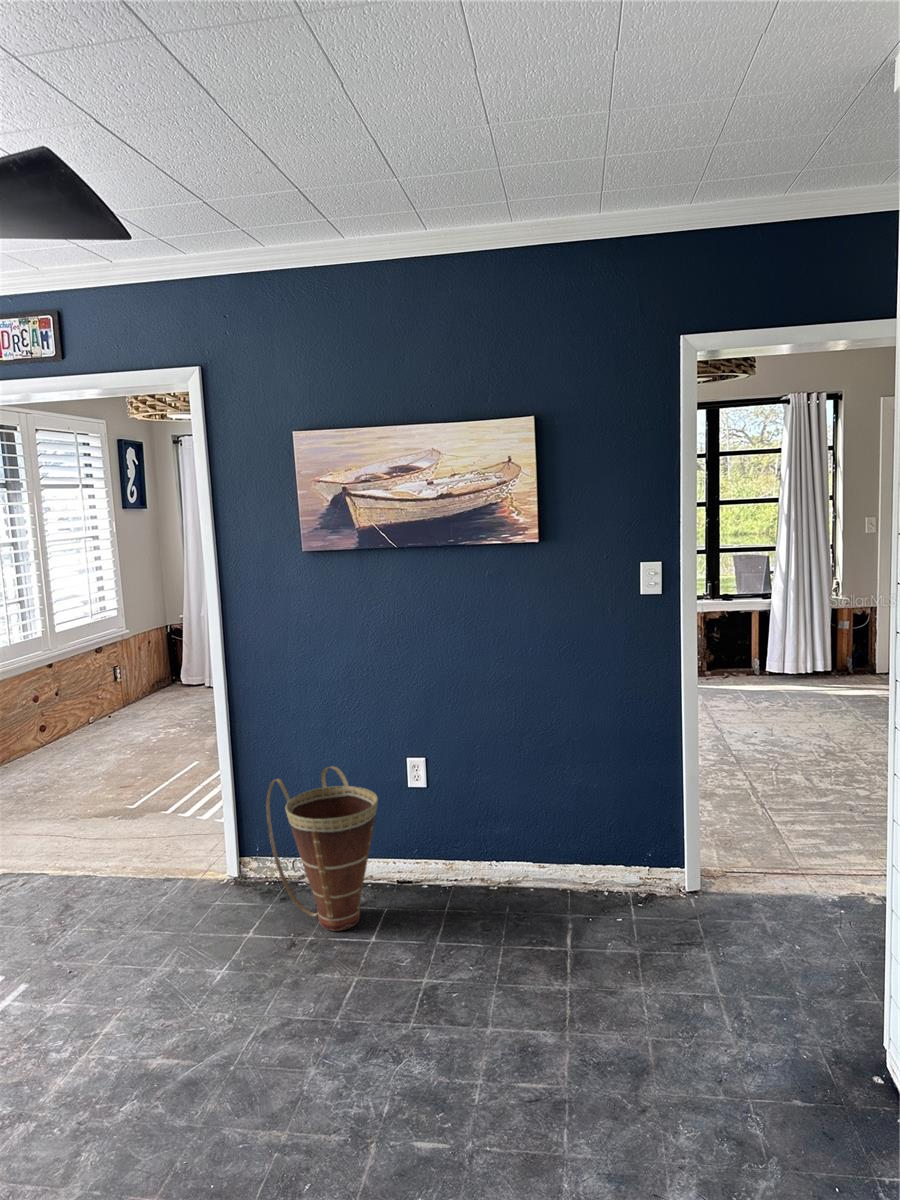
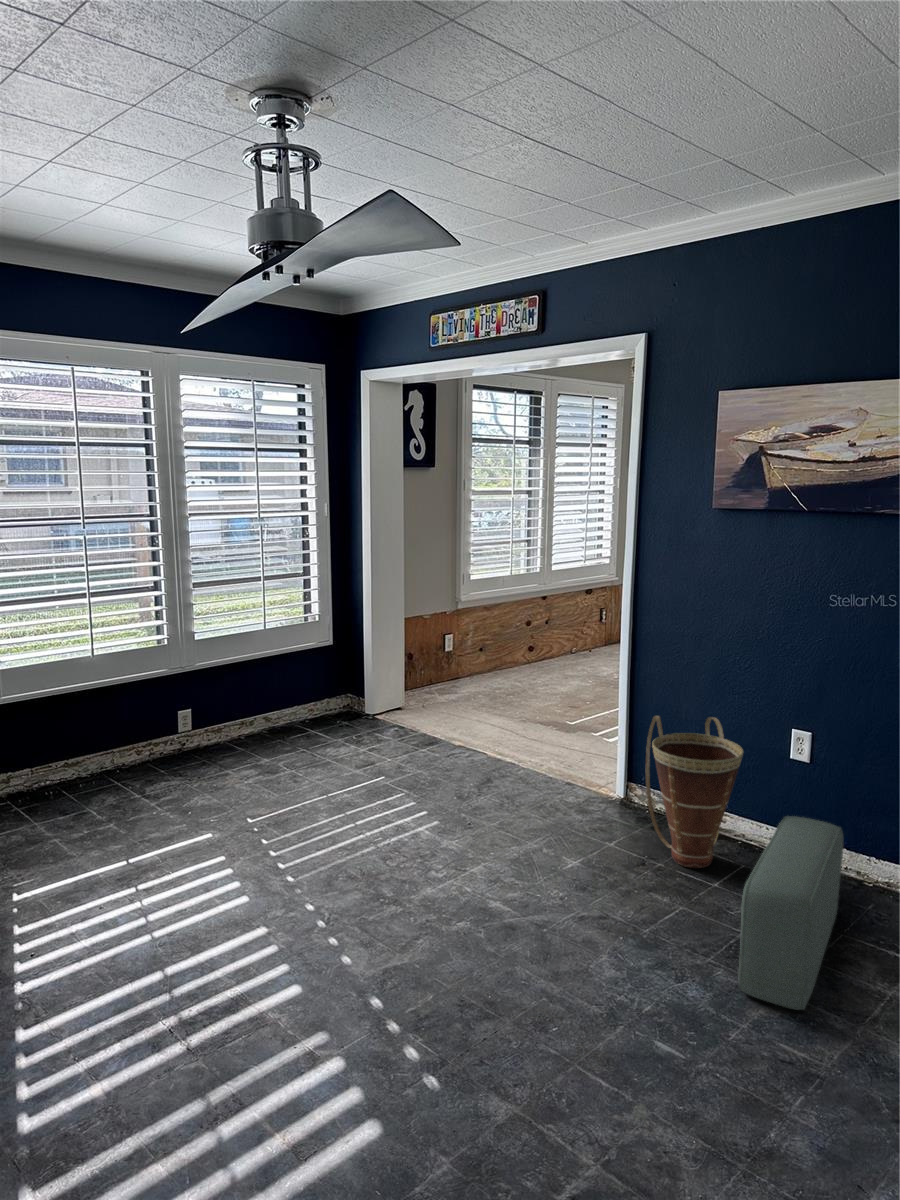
pouf: none [431,844,518,1044] -> present [739,816,844,1010]

